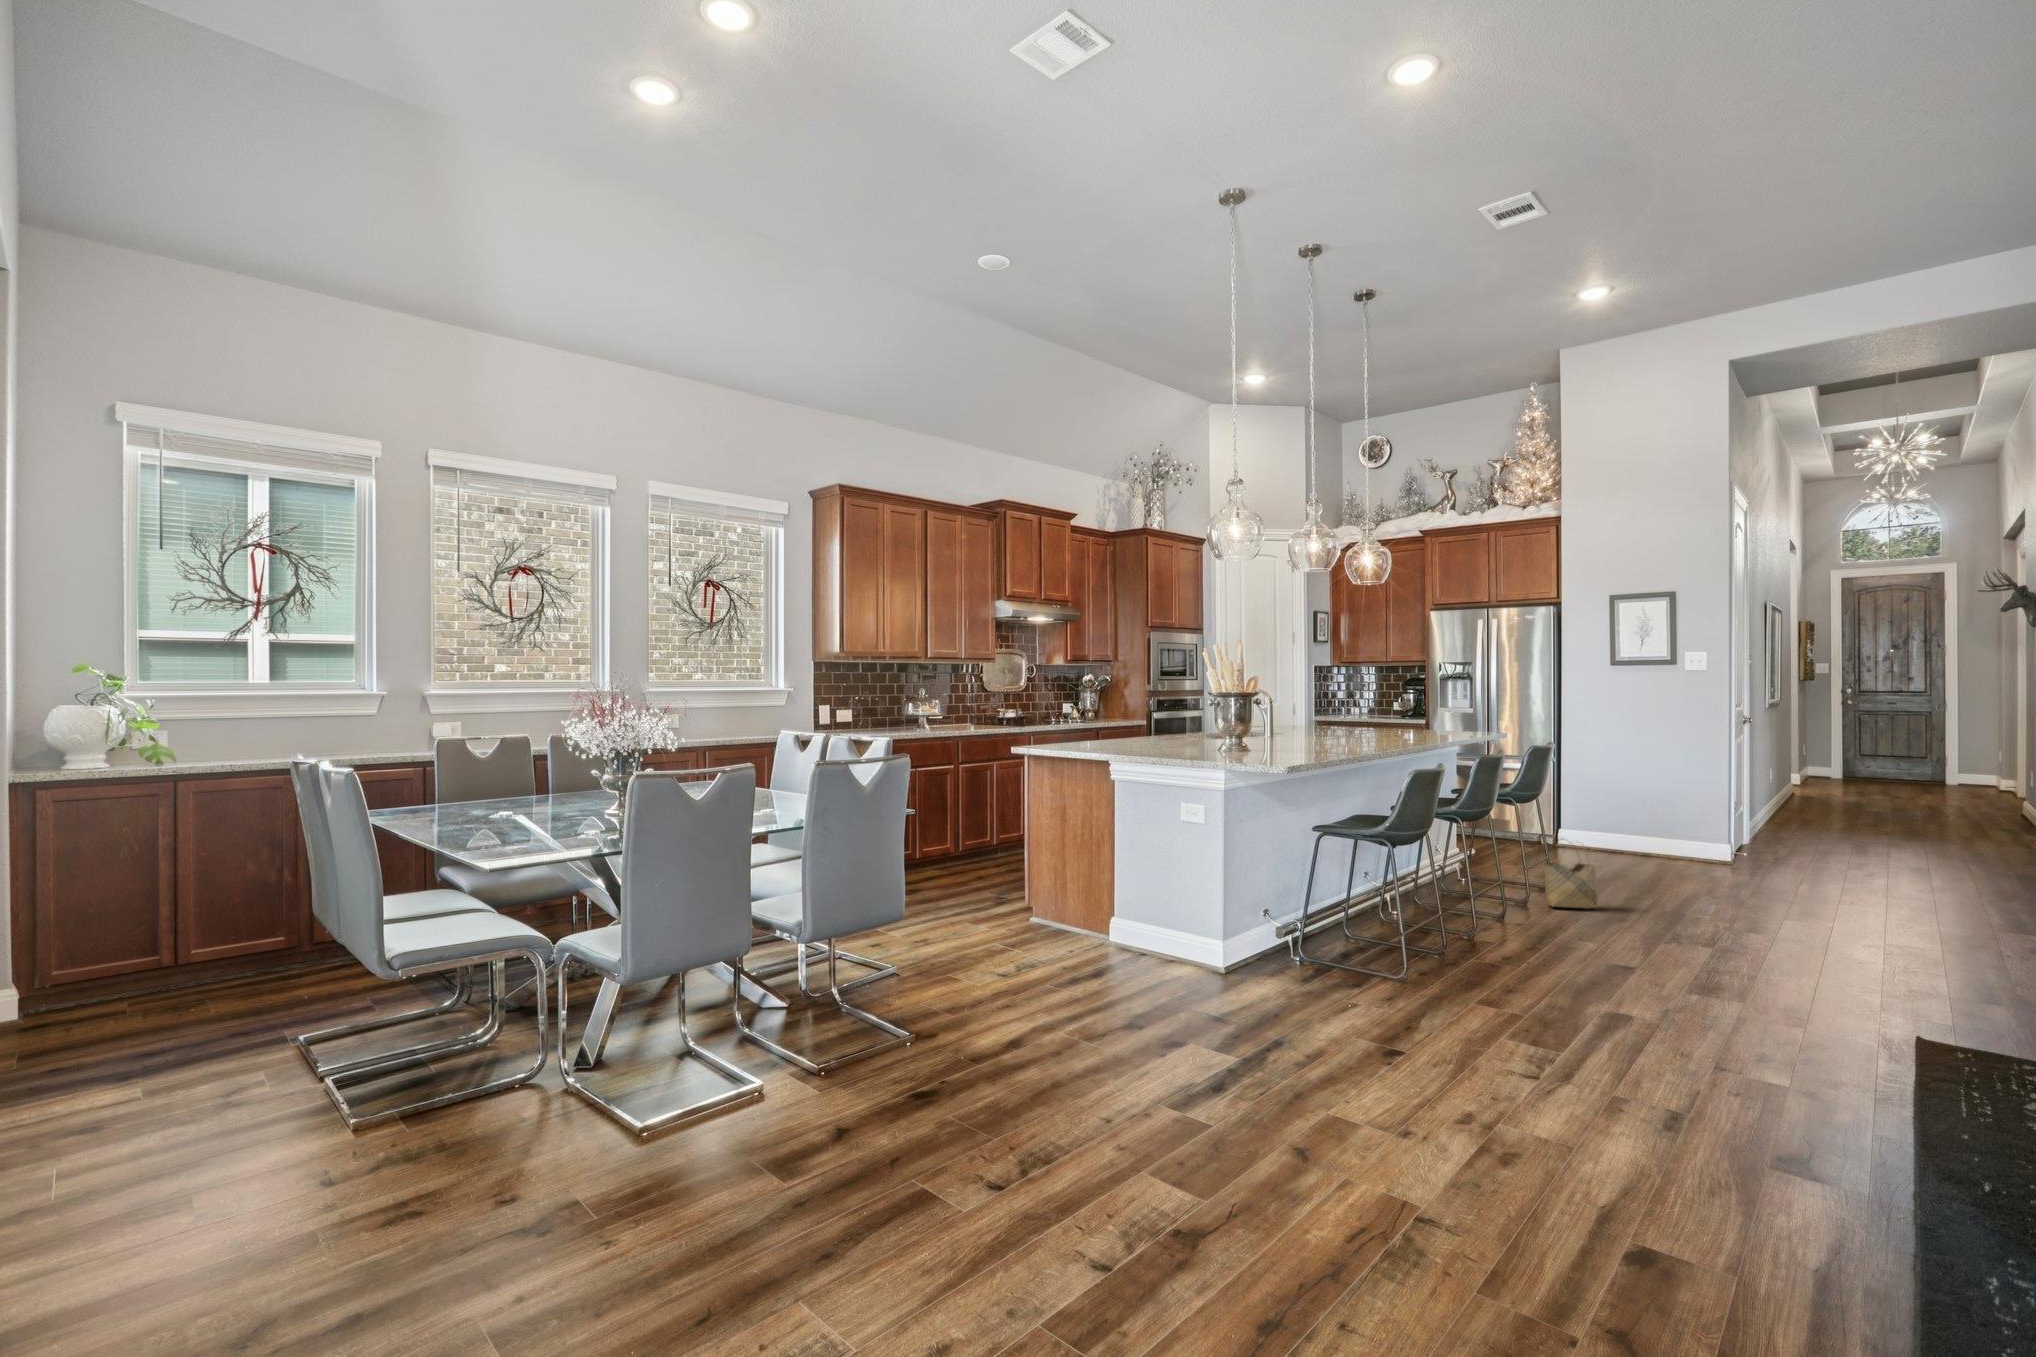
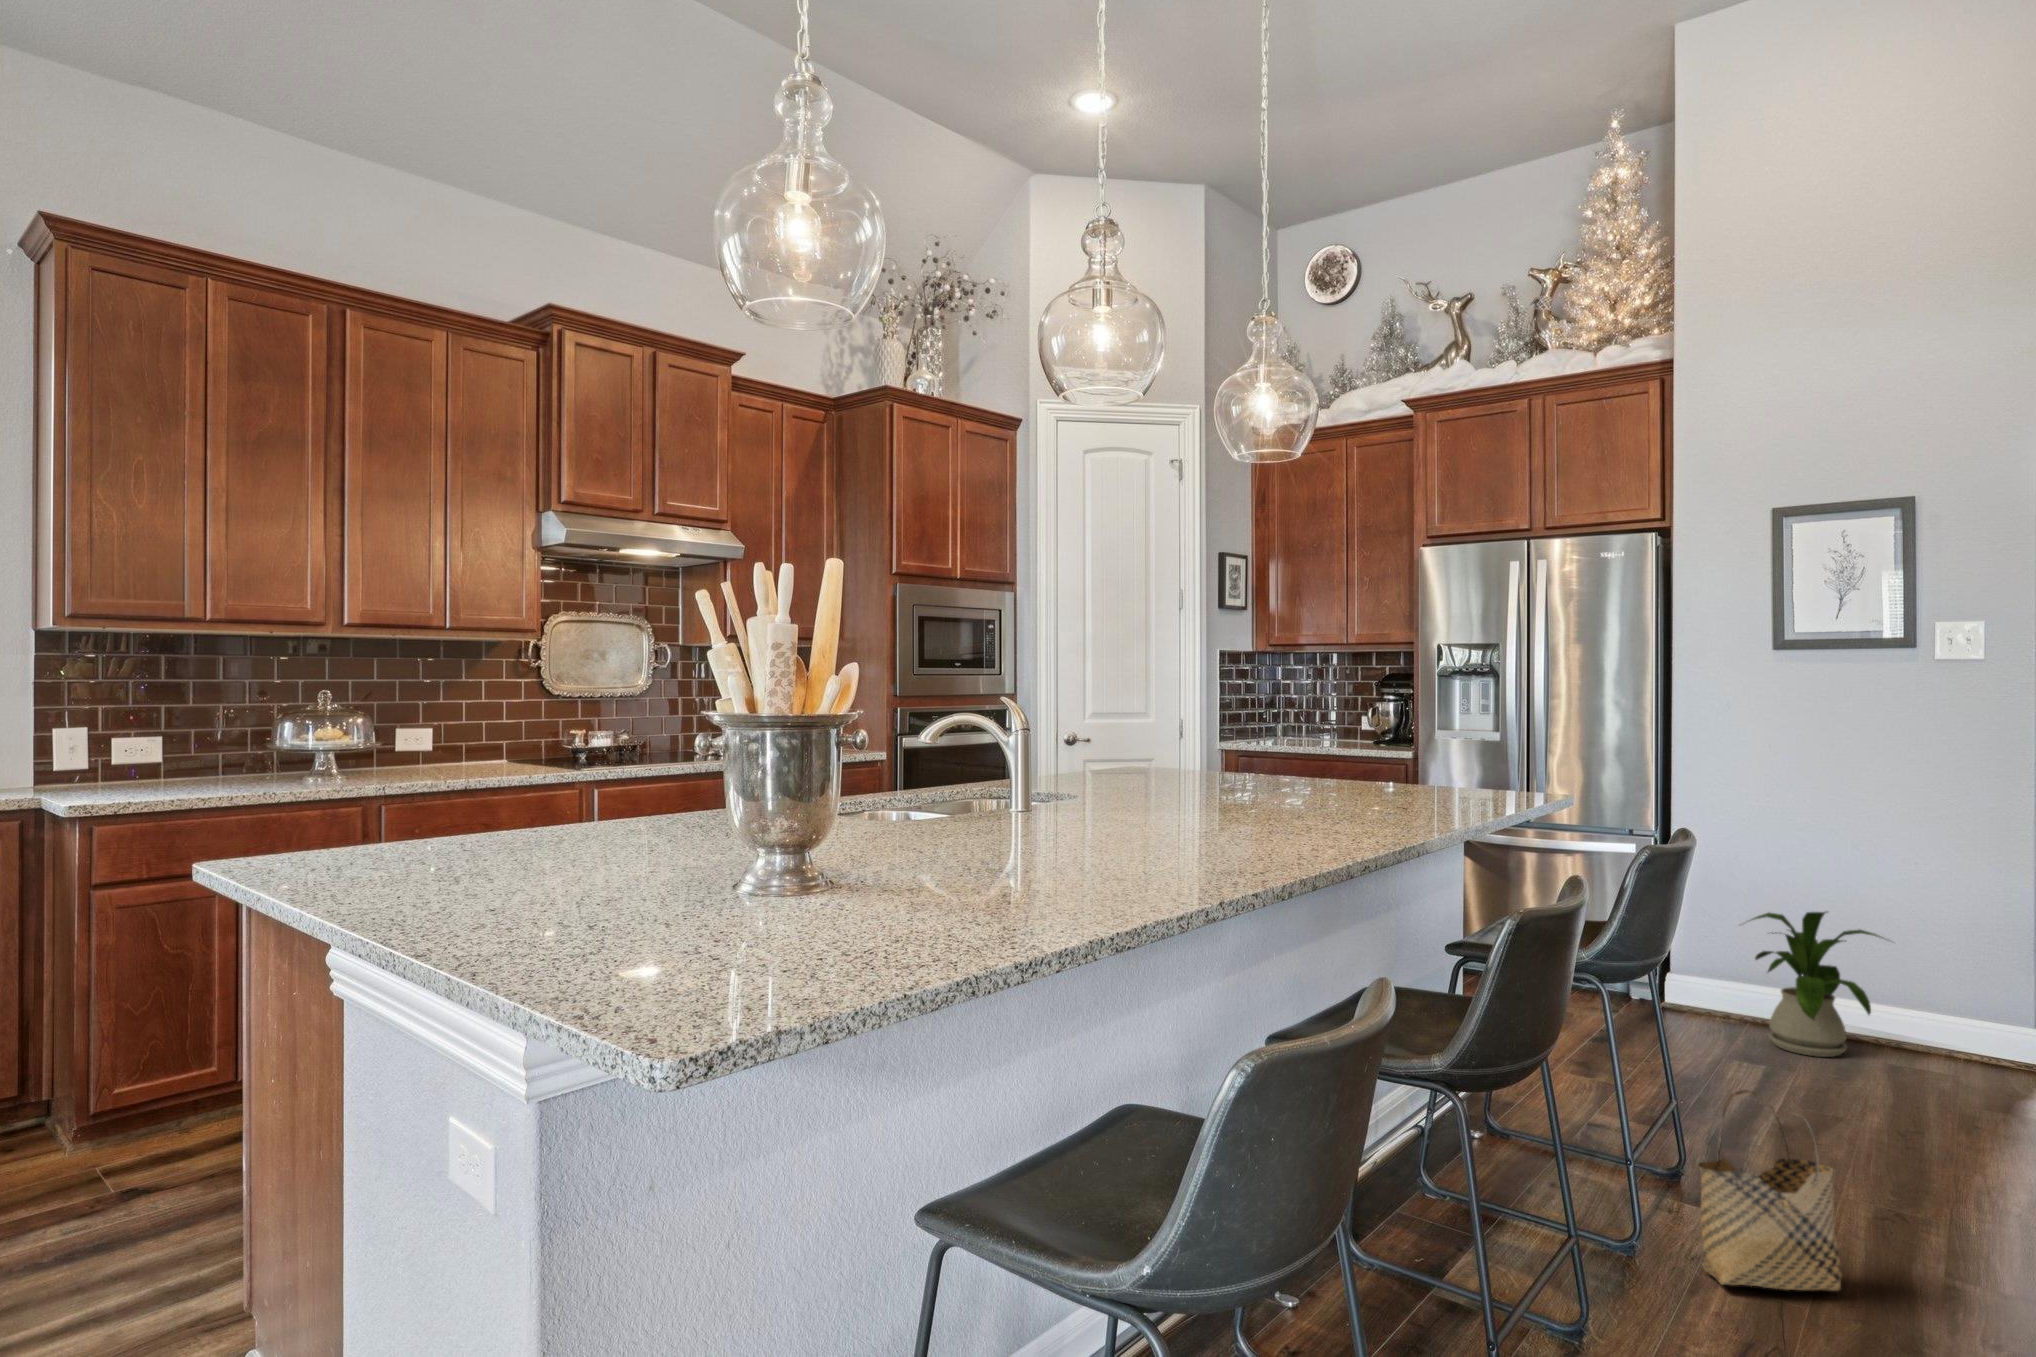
house plant: none [1591,791,1664,861] -> present [1752,912,1880,1057]

